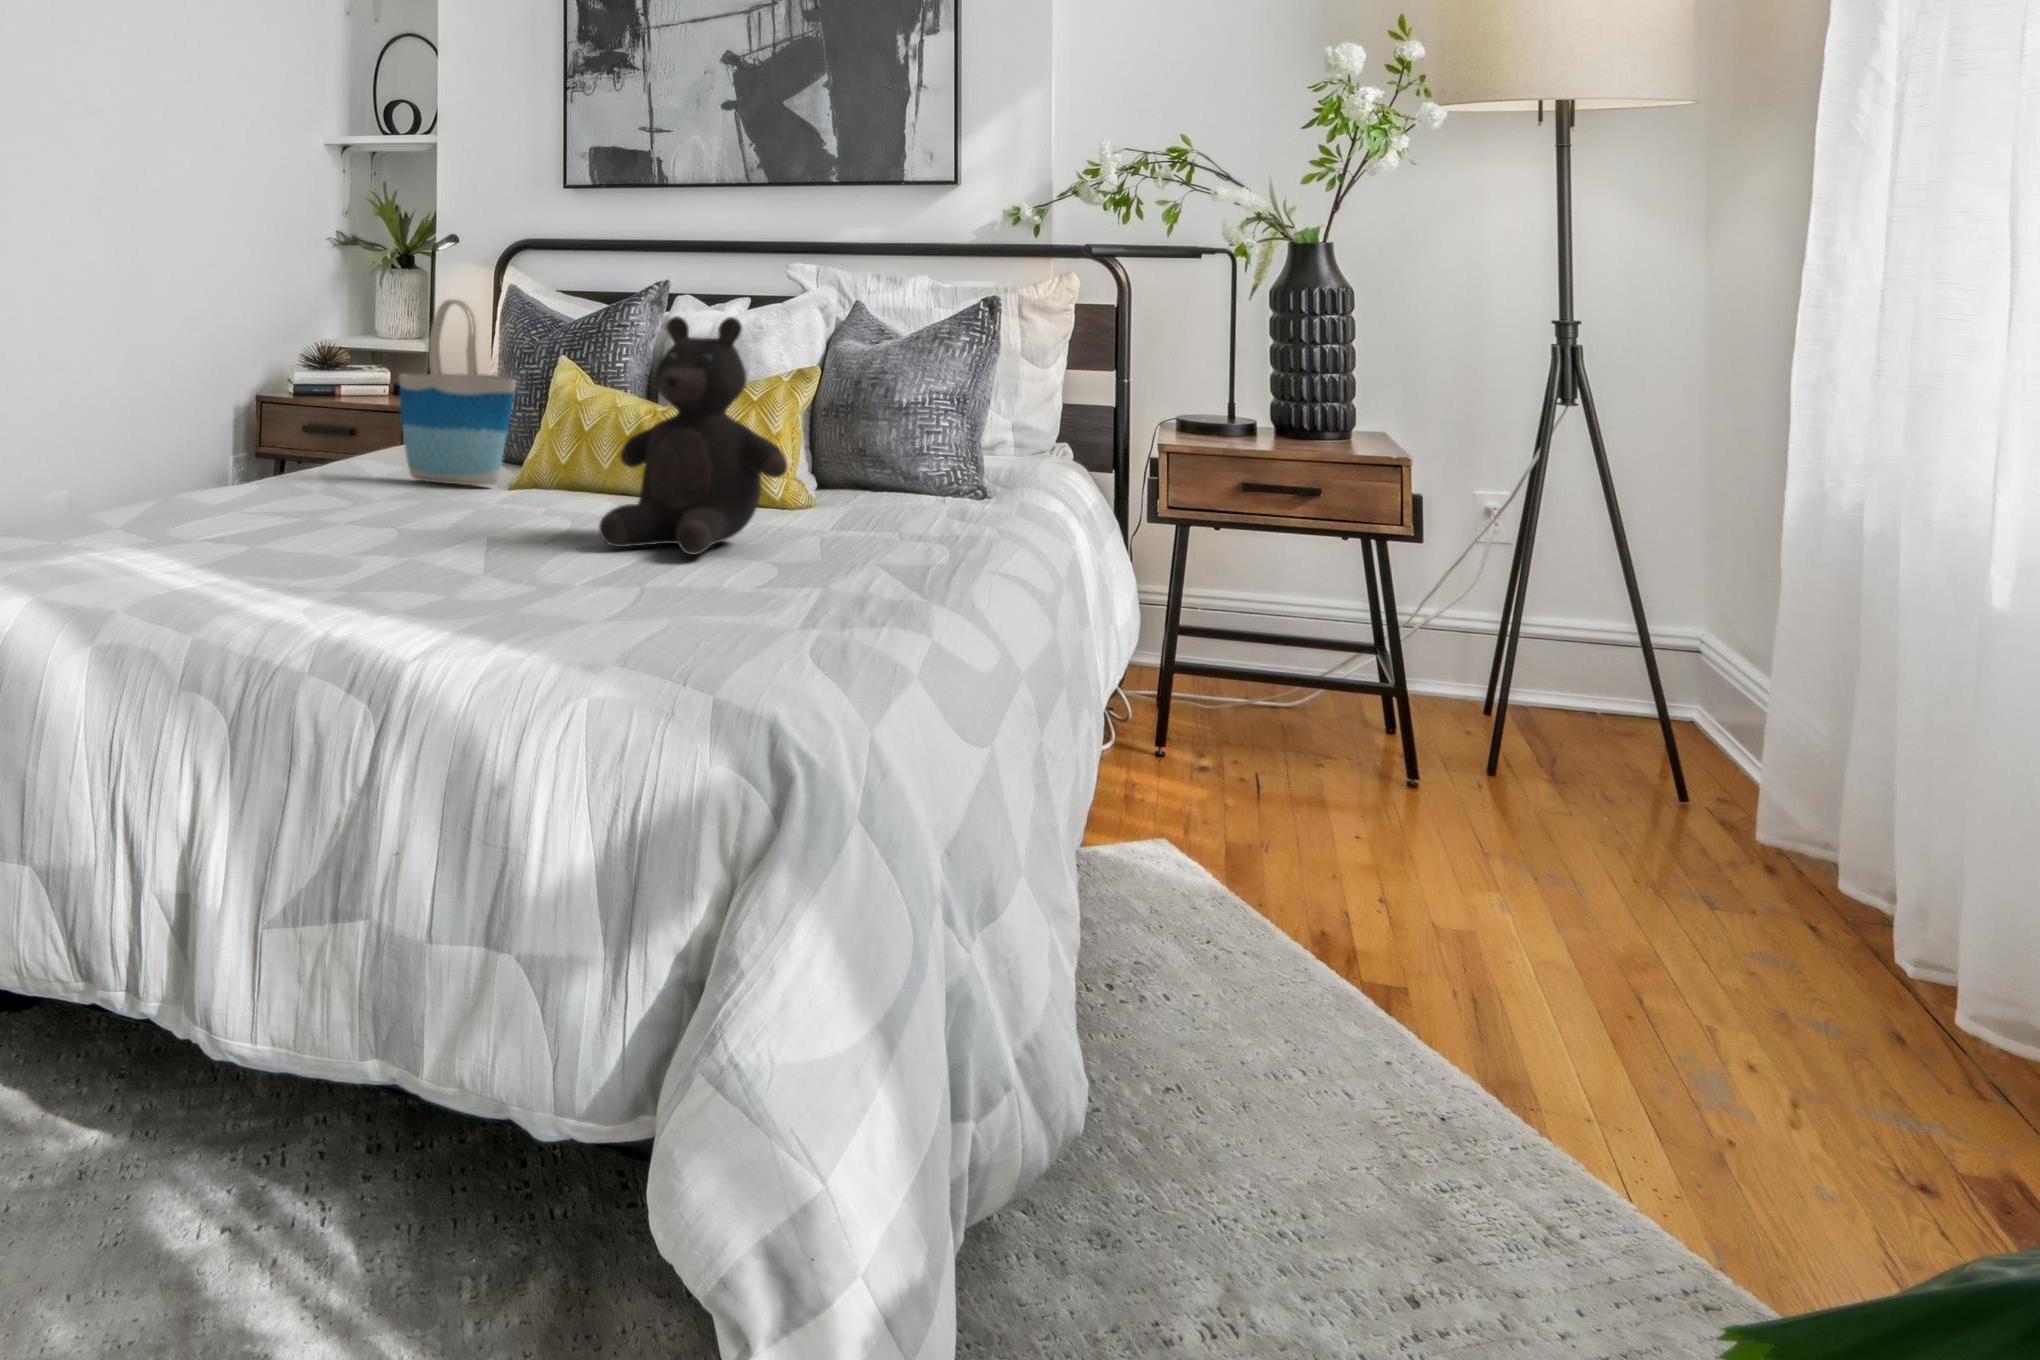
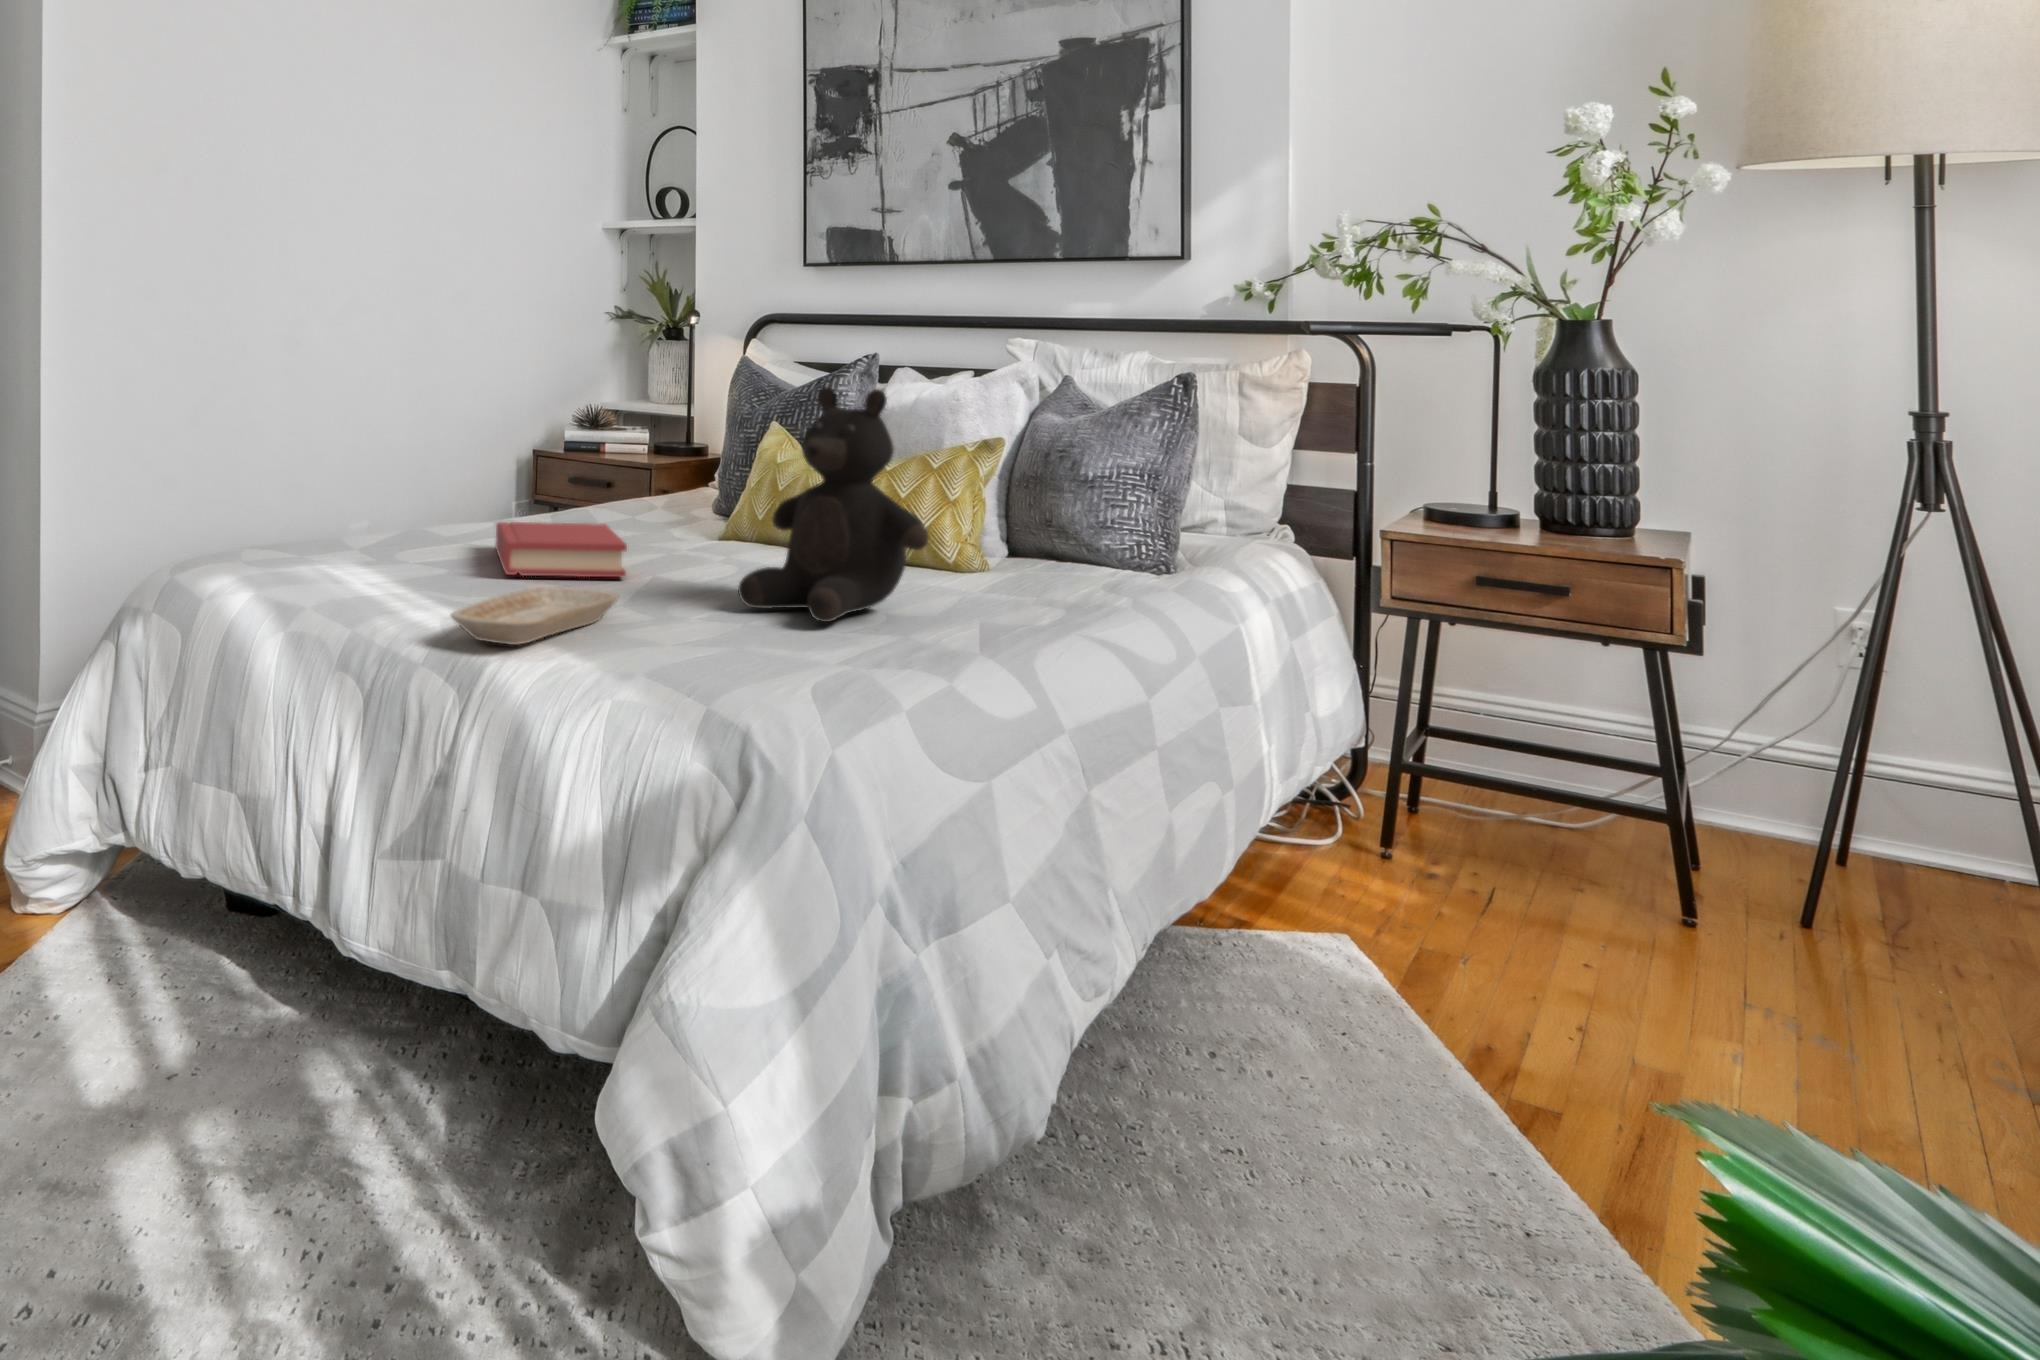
tote bag: present [399,299,516,485] -> none [604,363,704,536]
hardback book: none [303,474,467,531] -> present [496,522,627,577]
tray: none [329,536,487,594] -> present [451,587,619,645]

